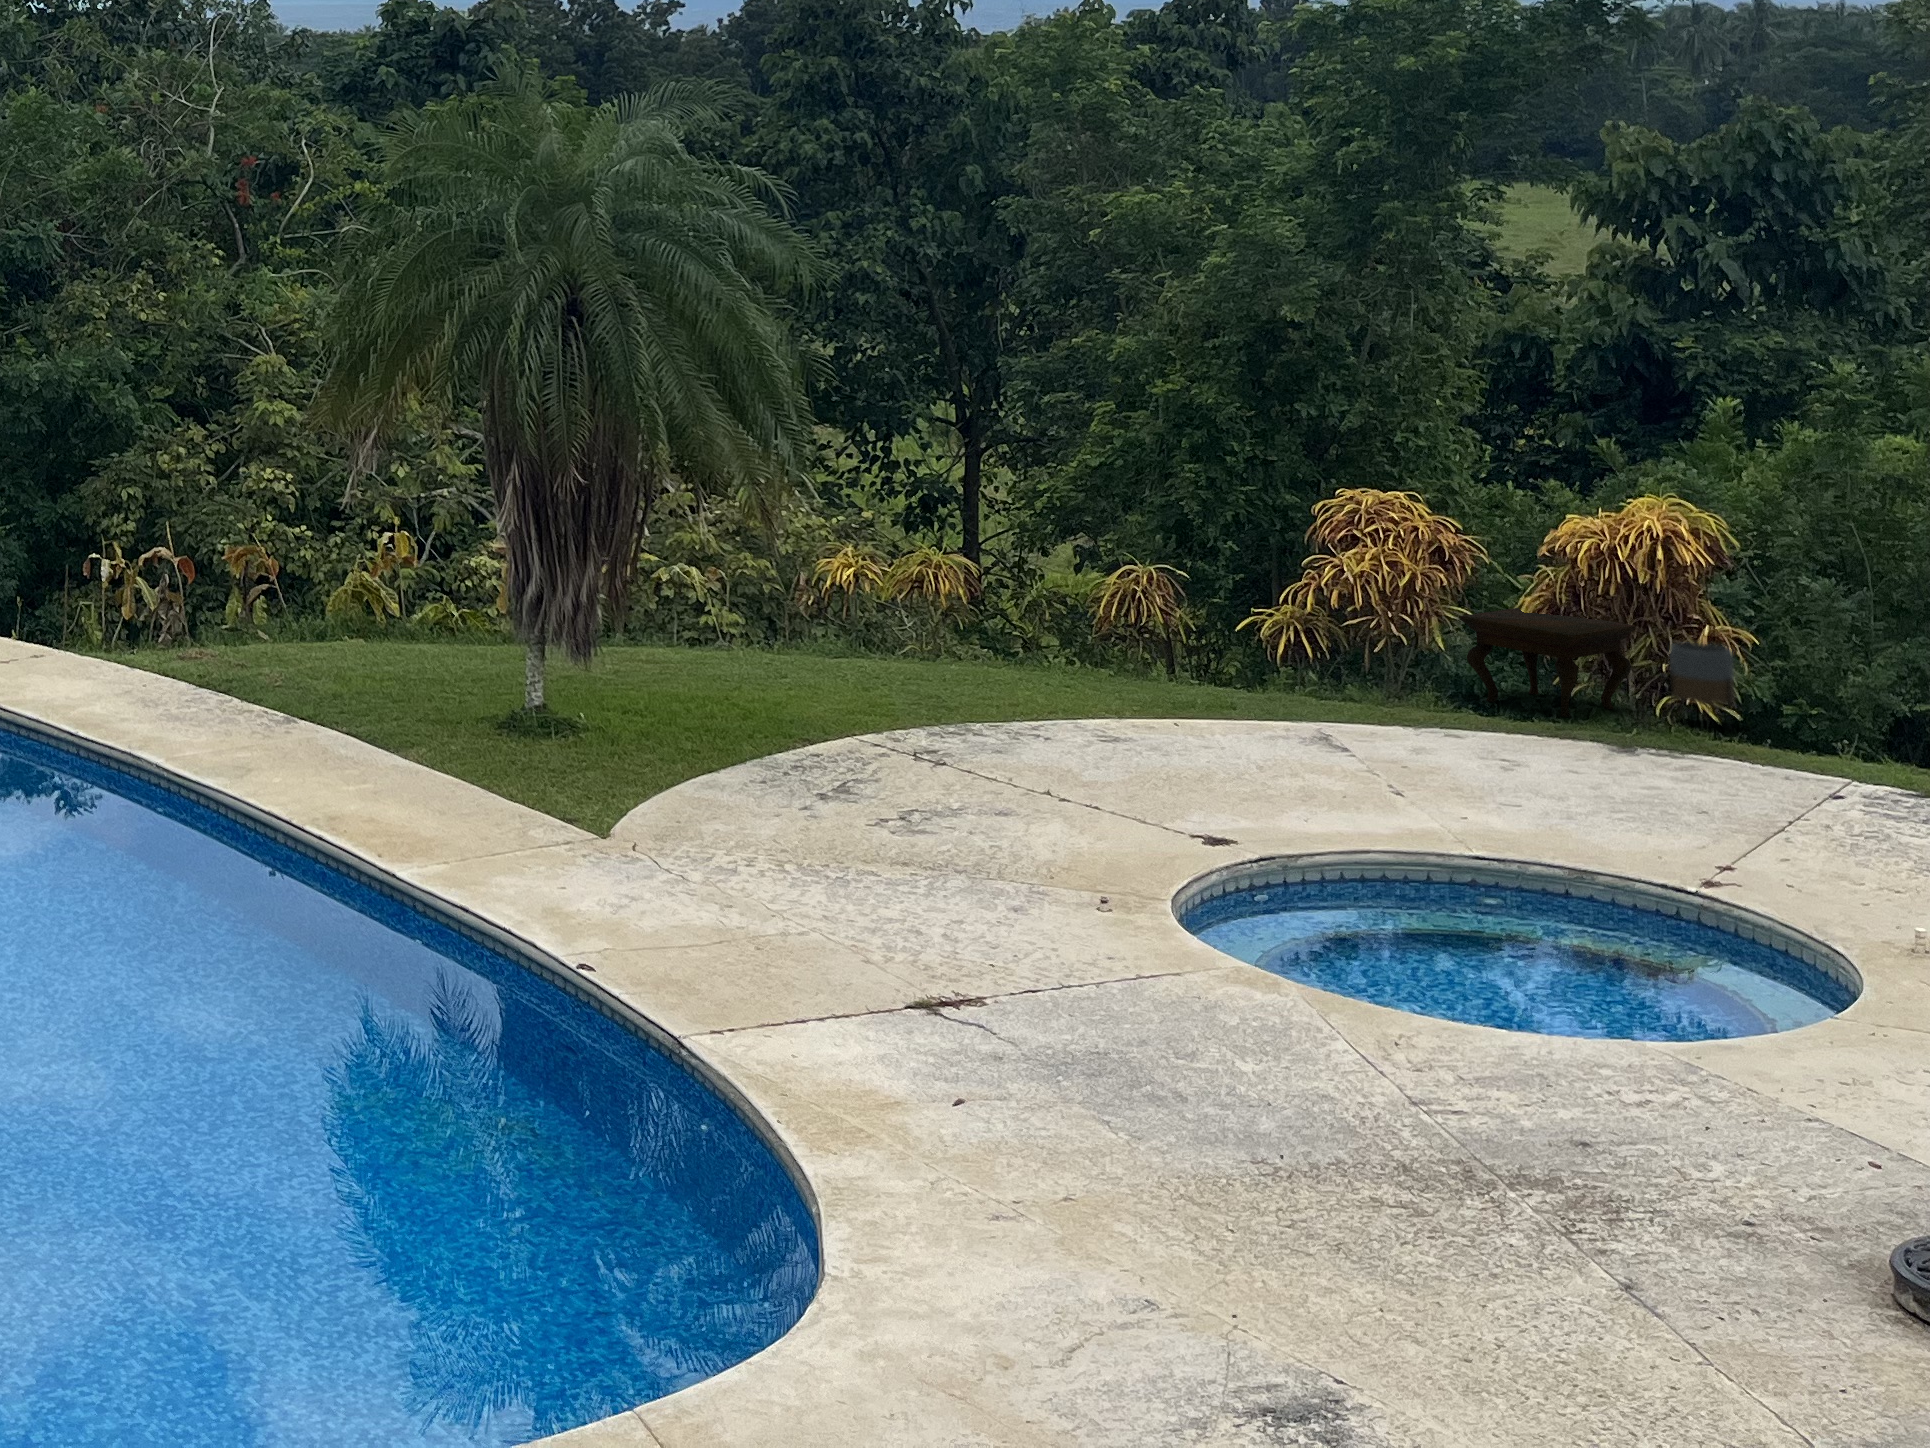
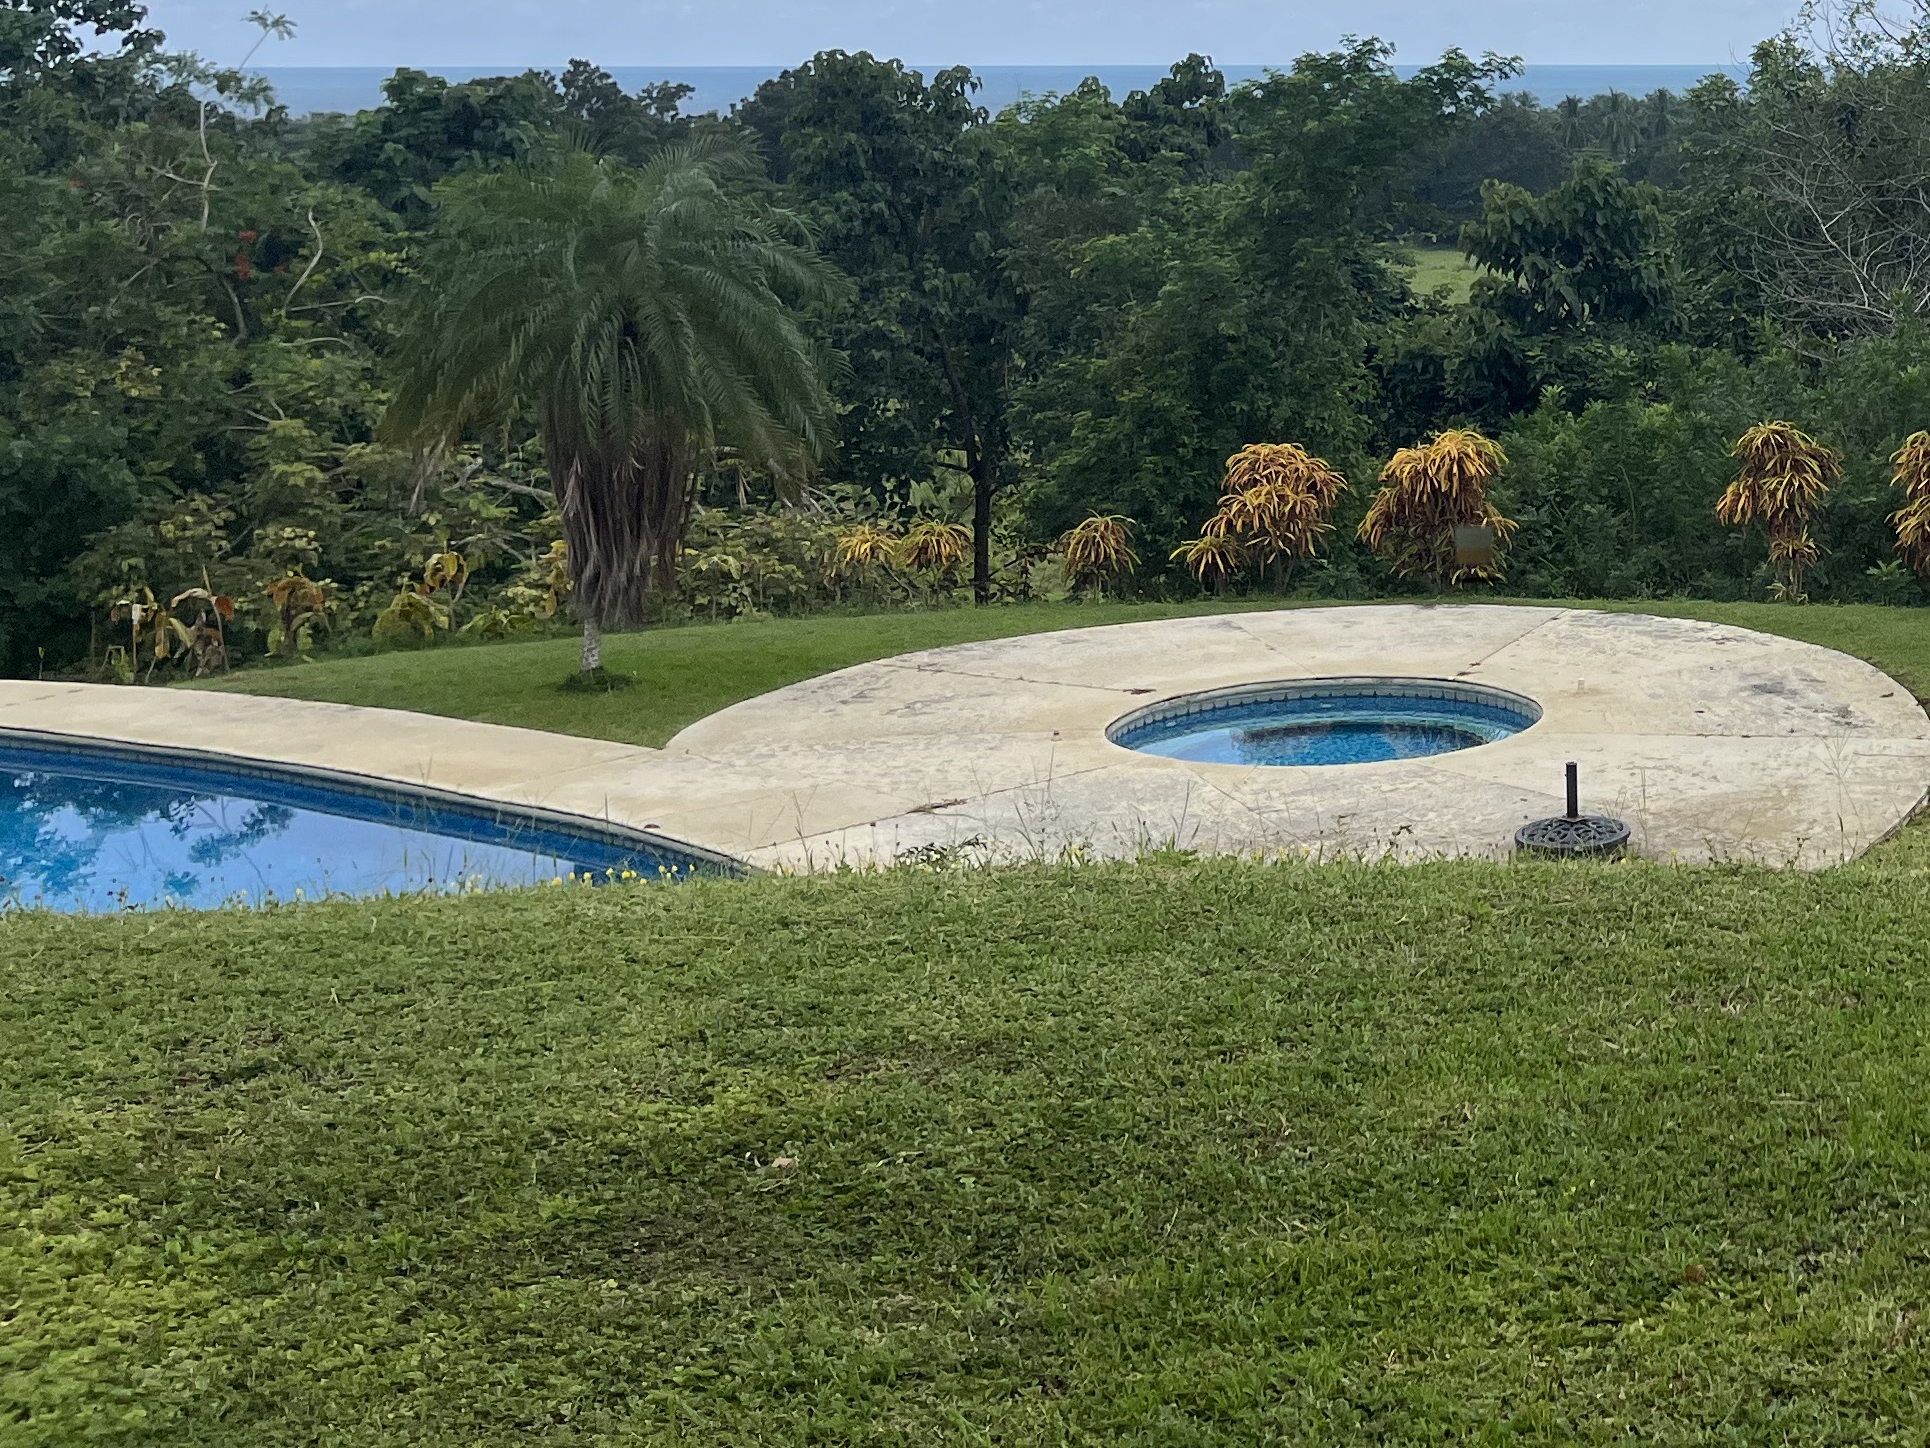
side table: present [1461,608,1635,717] -> none [1326,516,1436,587]

